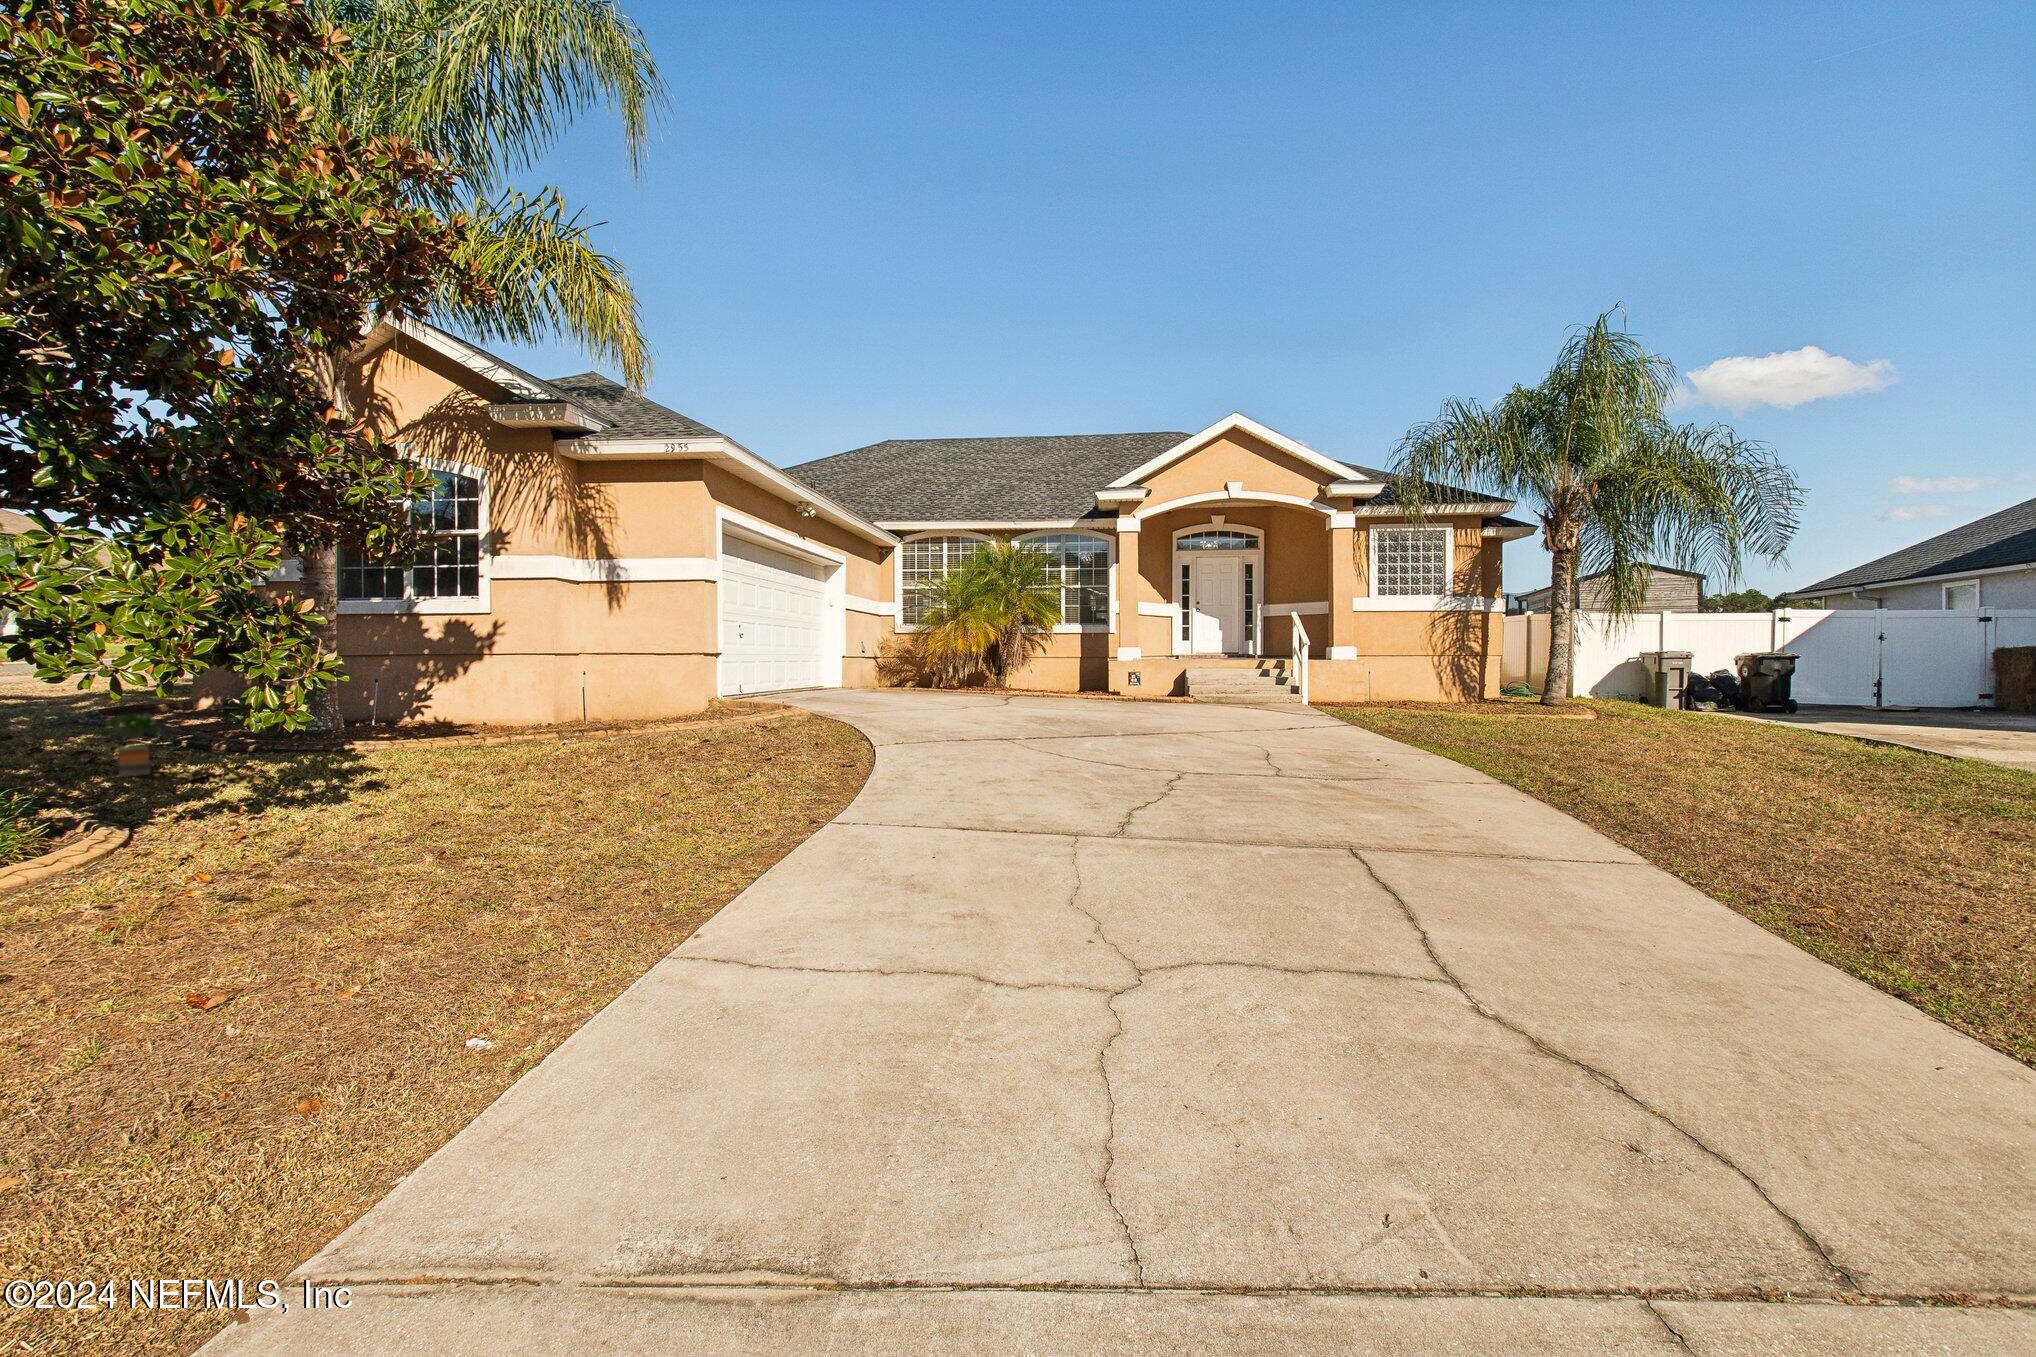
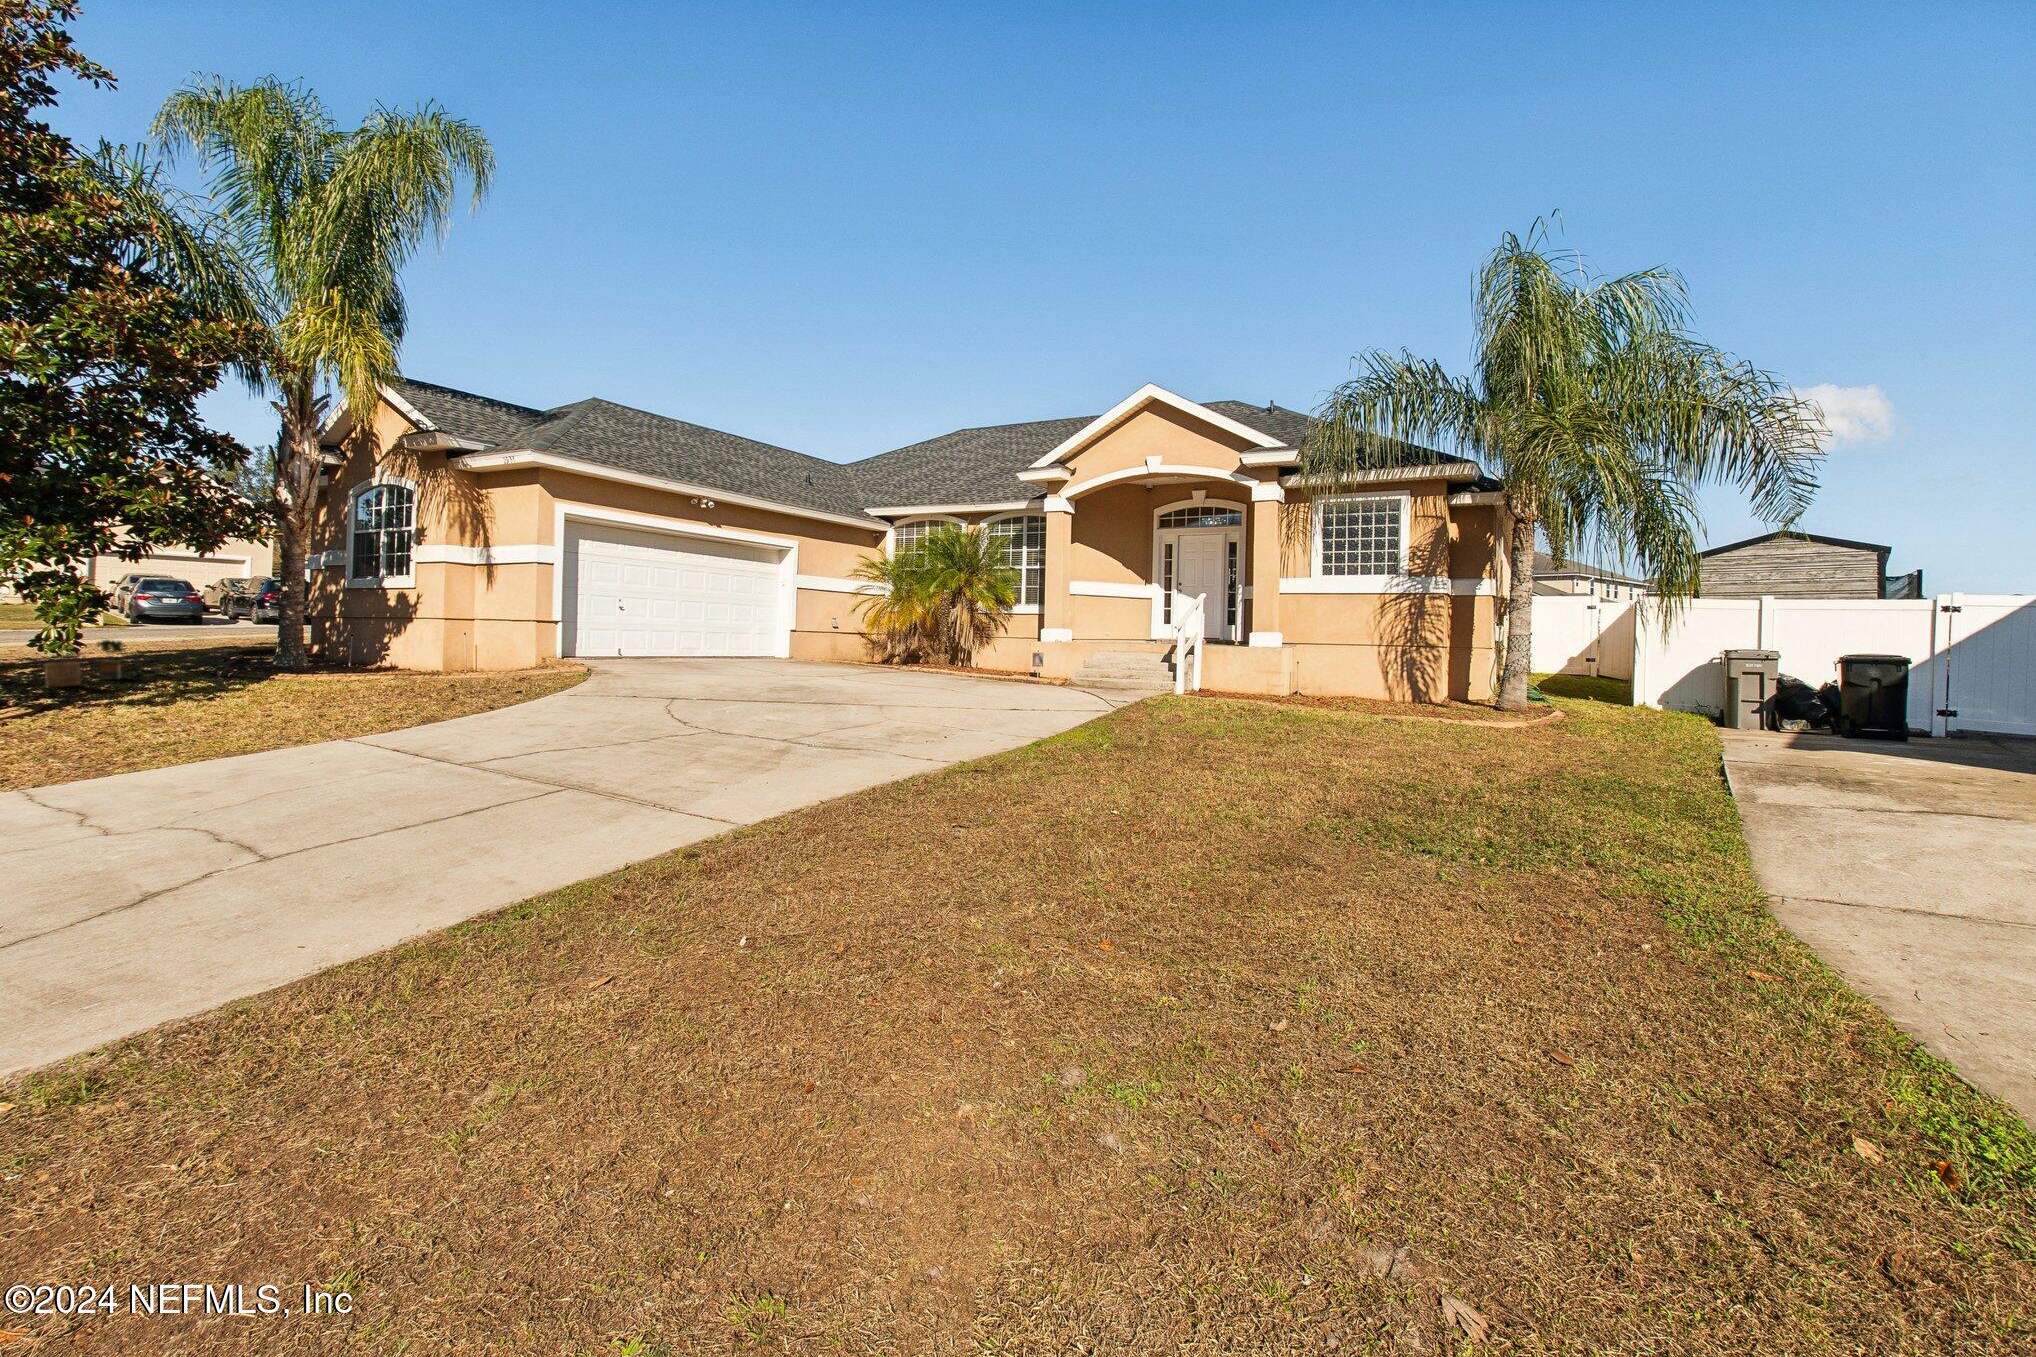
wooden bucket: none [44,758,112,803] -> present [45,662,81,687]

